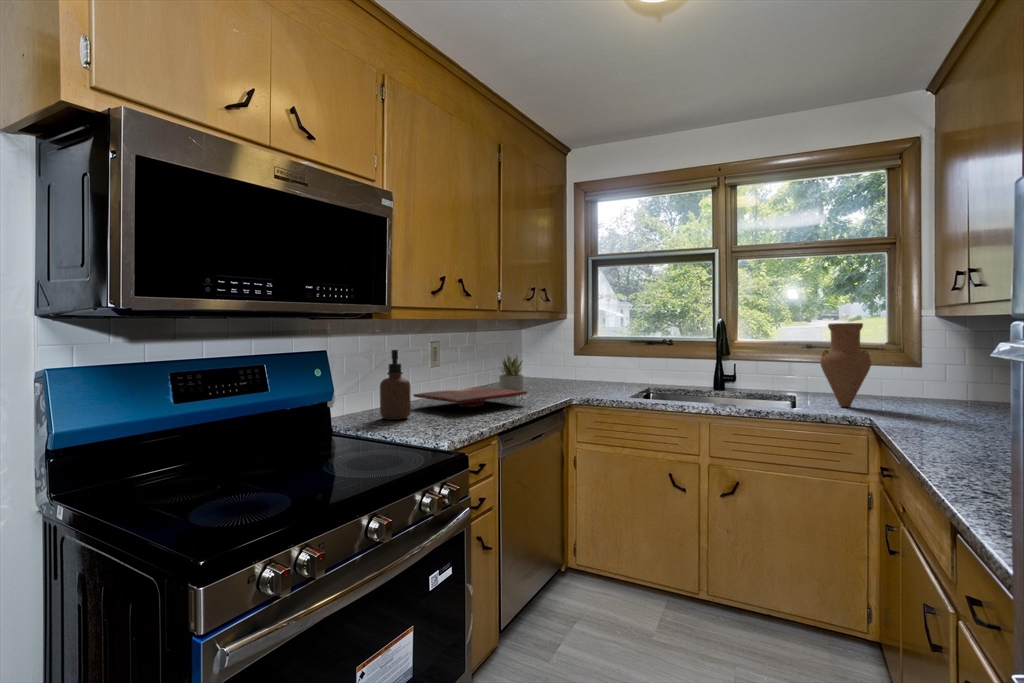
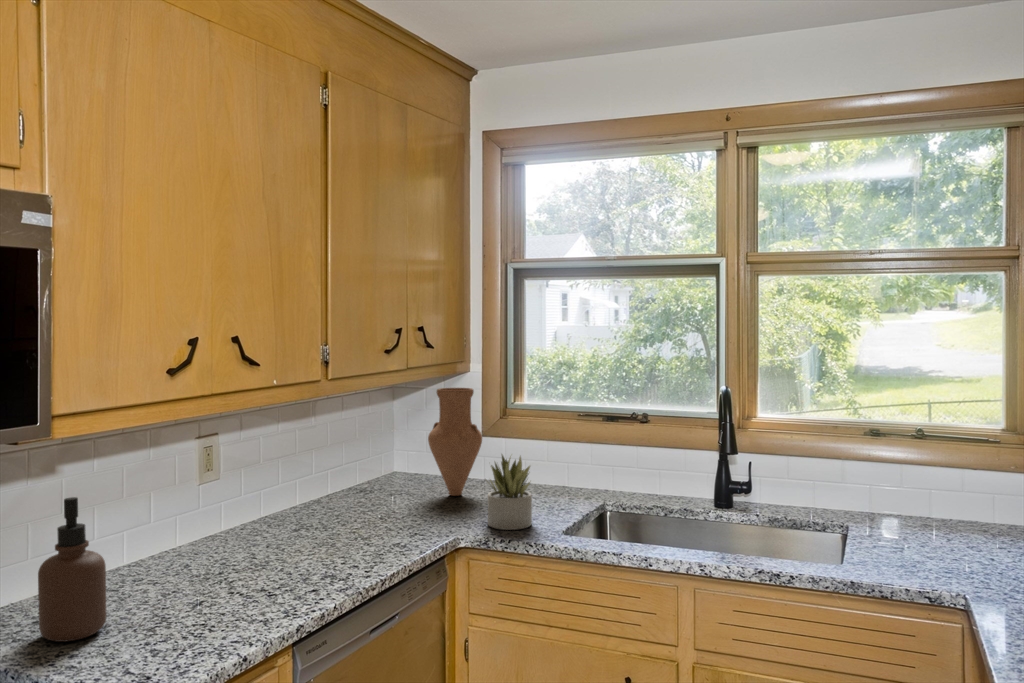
vase: present [820,323,871,407] -> present [428,388,482,496]
succulent plant: present [500,355,523,391] -> present [488,455,532,530]
cutting board: present [413,387,527,407] -> none [135,526,362,594]

